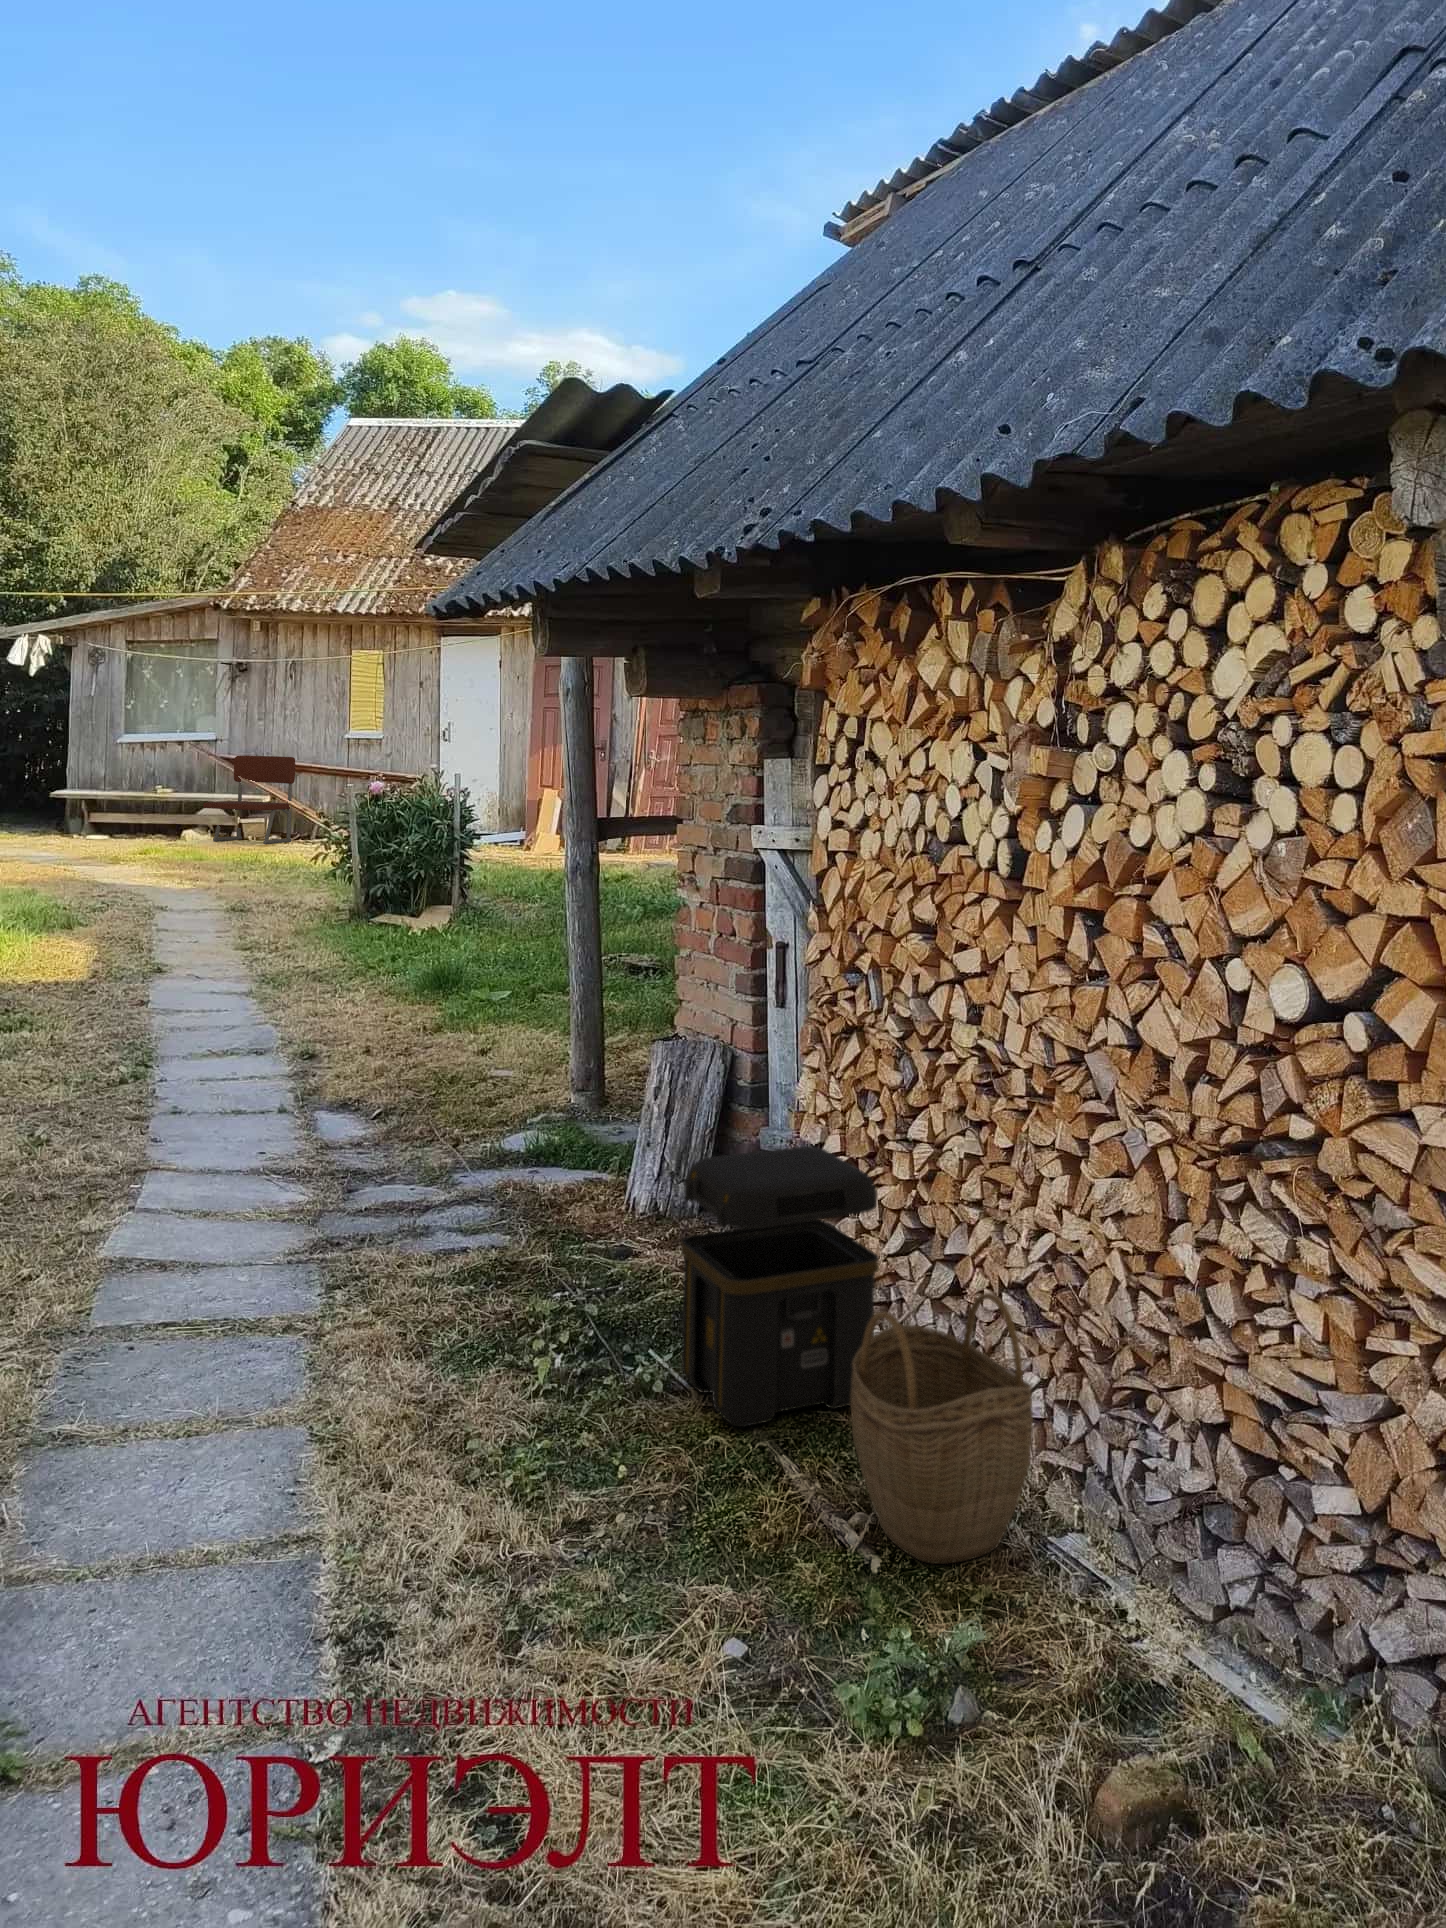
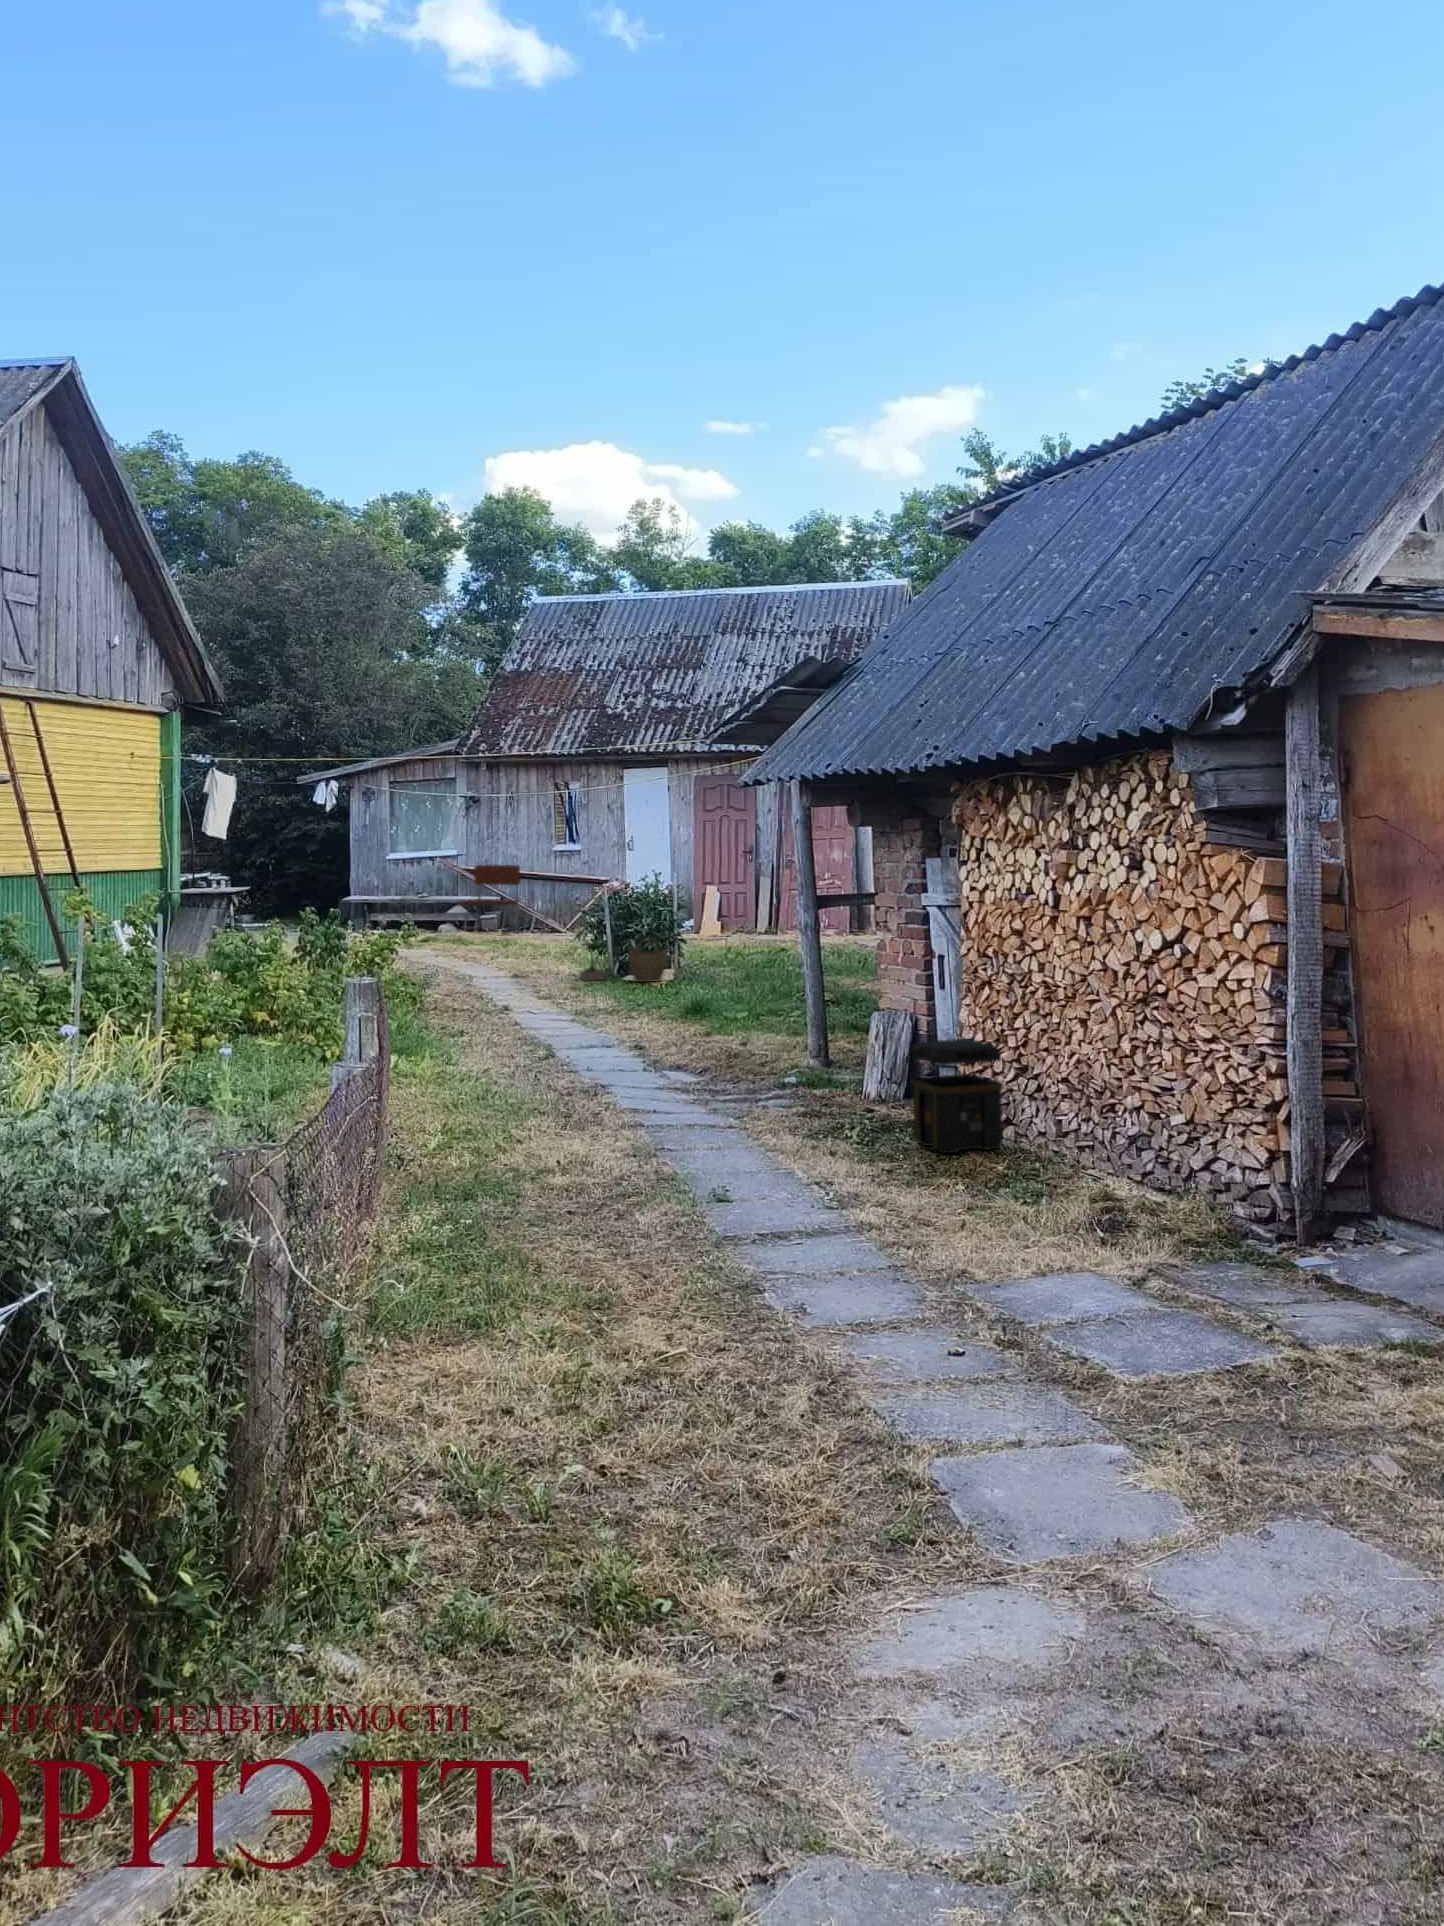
potted plant: none [299,863,351,928] -> present [580,939,606,981]
woven basket: present [850,1293,1033,1564] -> present [629,938,667,982]

